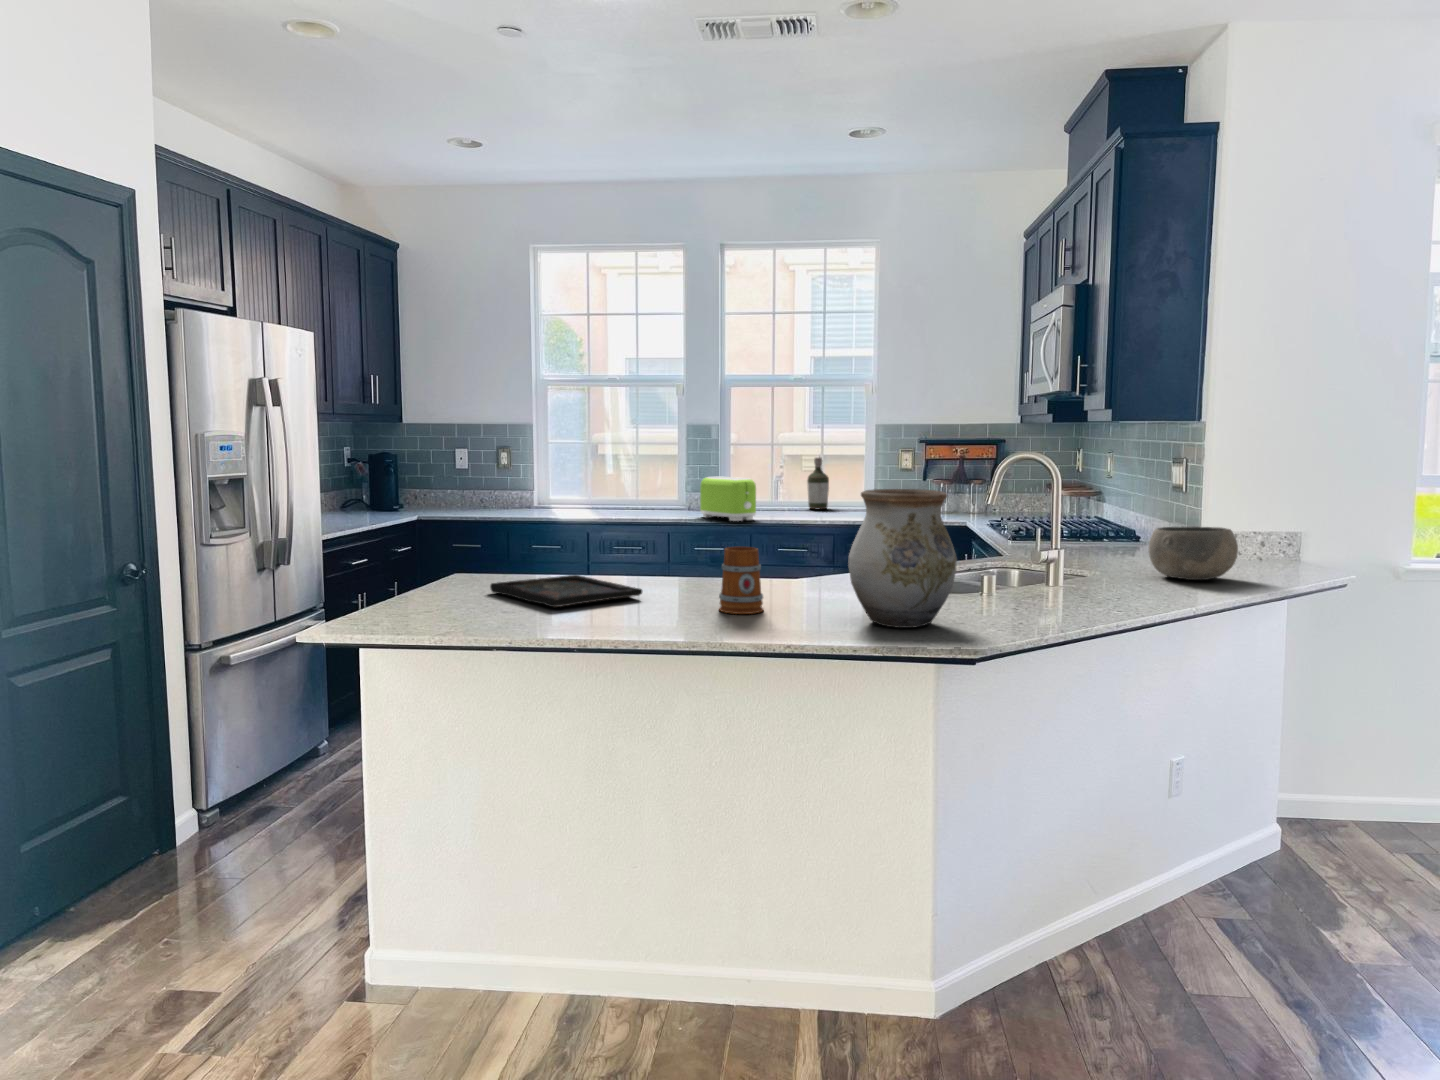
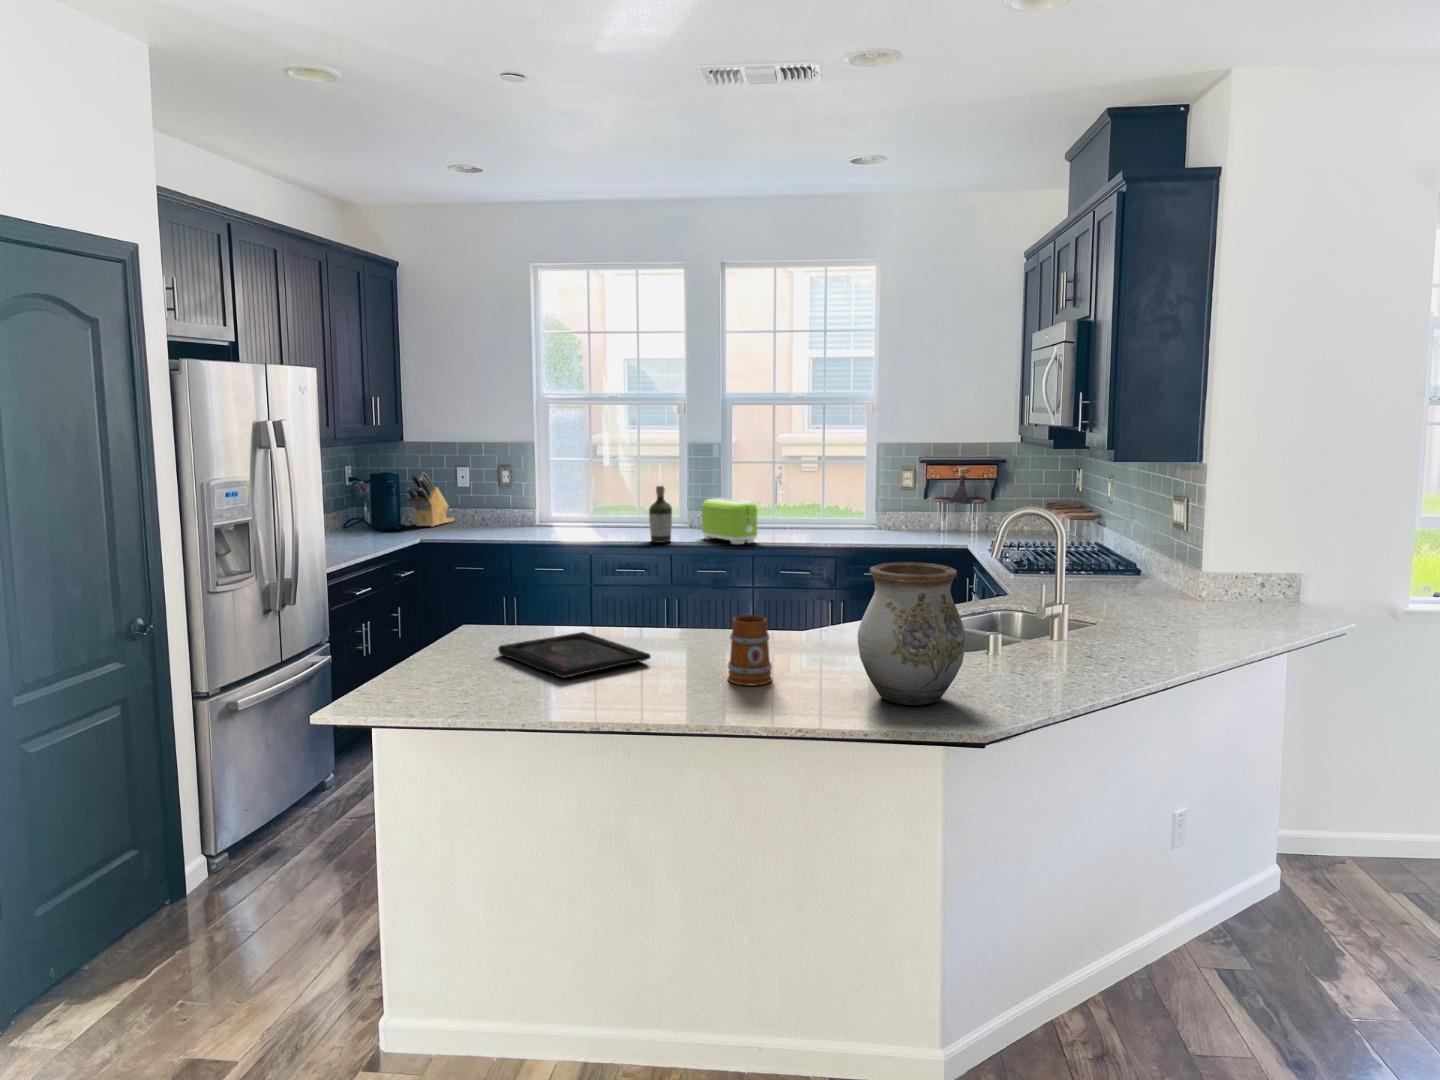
knife block: none [403,451,452,507] -> present [406,472,454,526]
bottle: present [807,458,829,509] -> present [649,486,672,543]
bowl: present [1149,527,1238,580] -> none [1152,576,1241,632]

